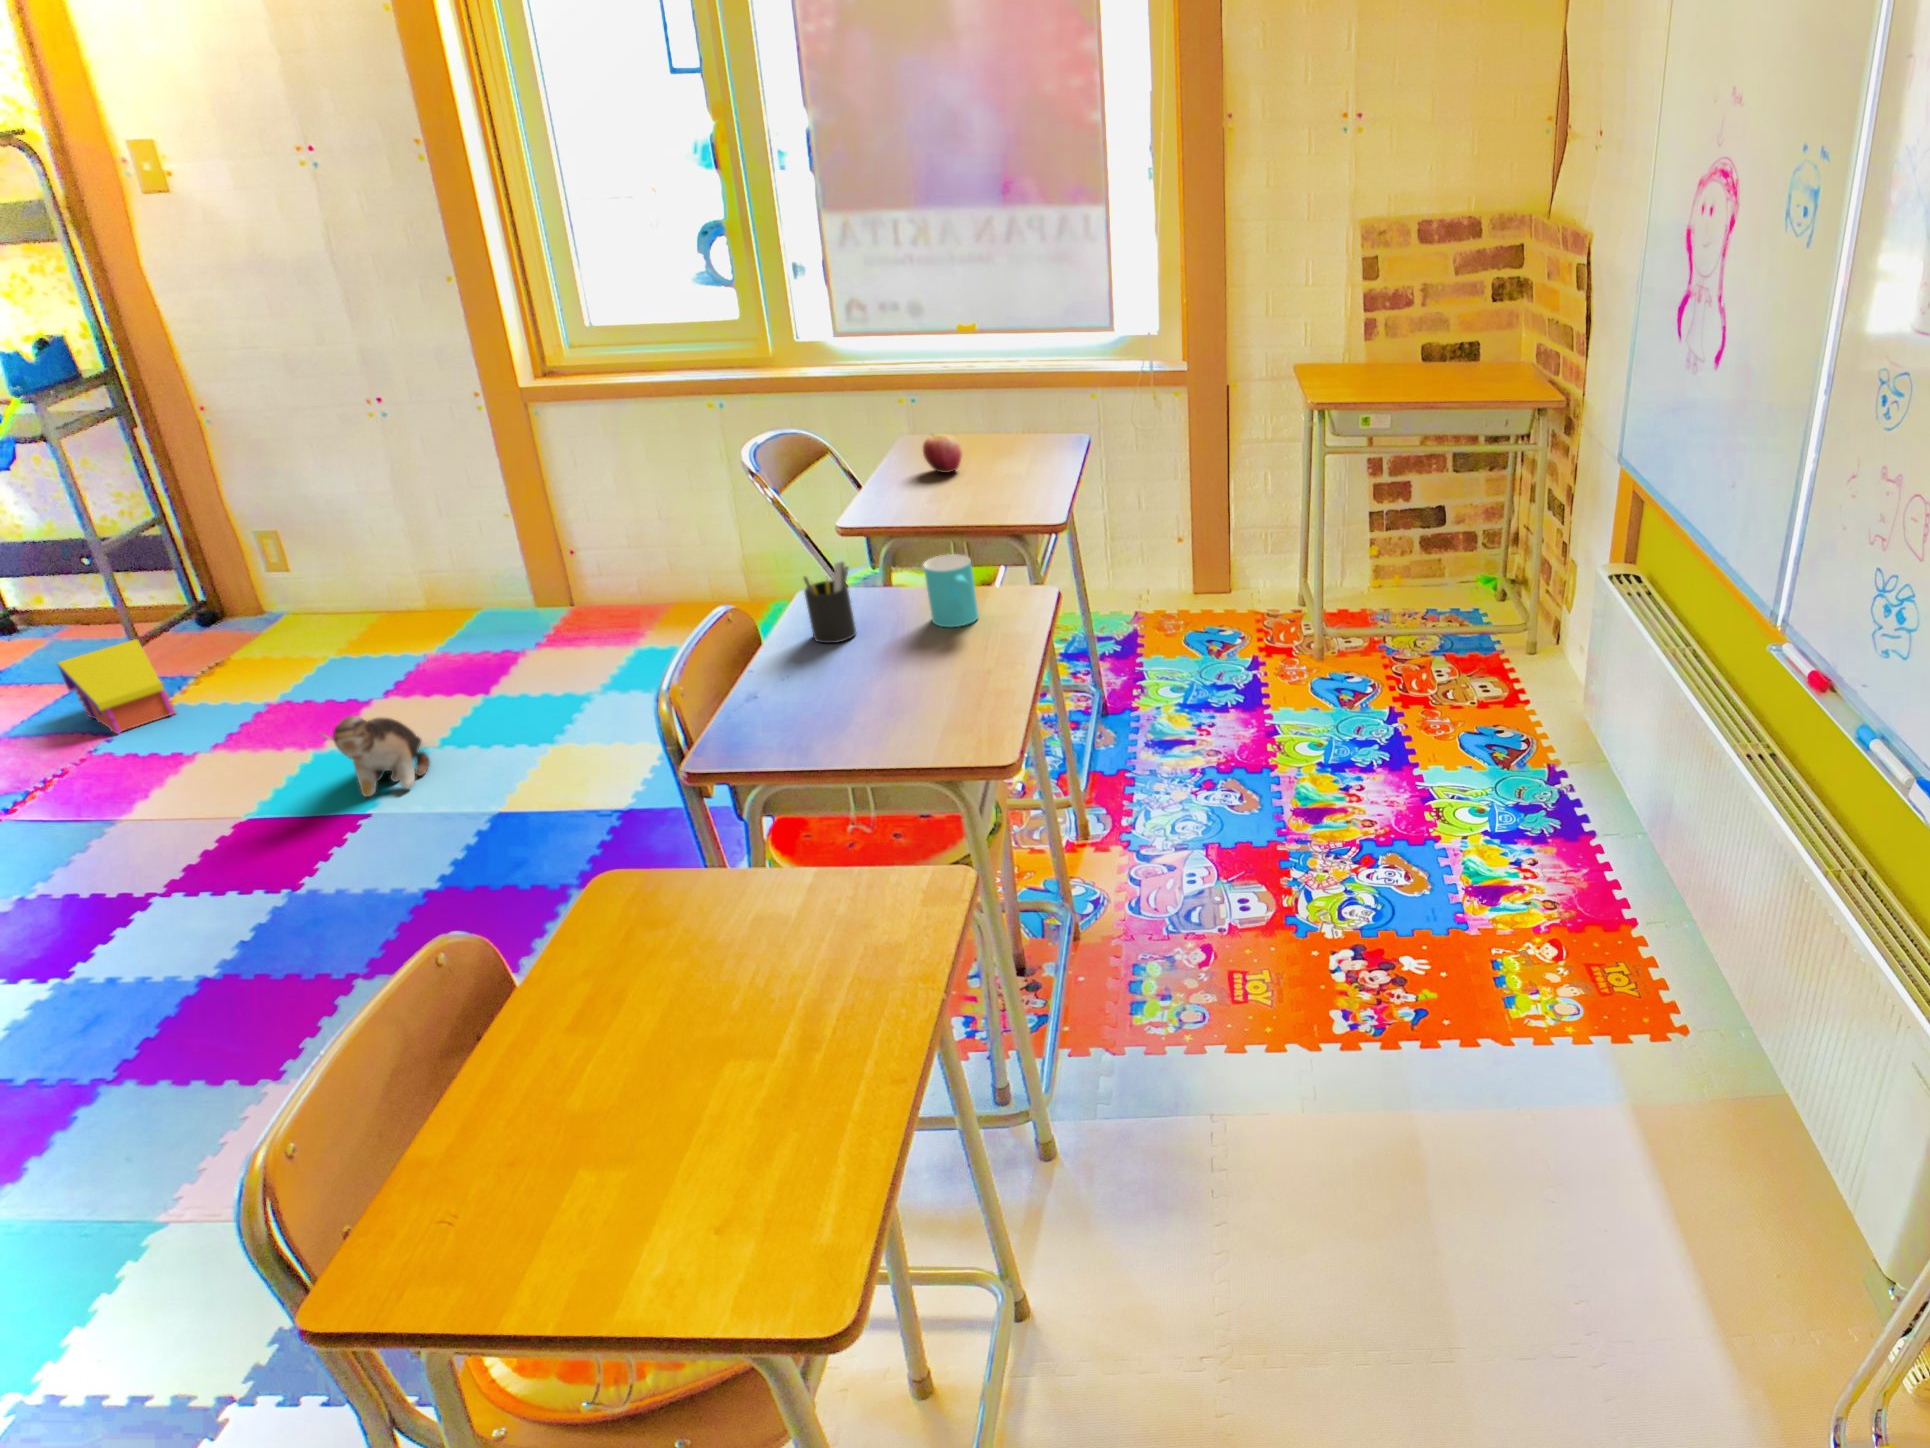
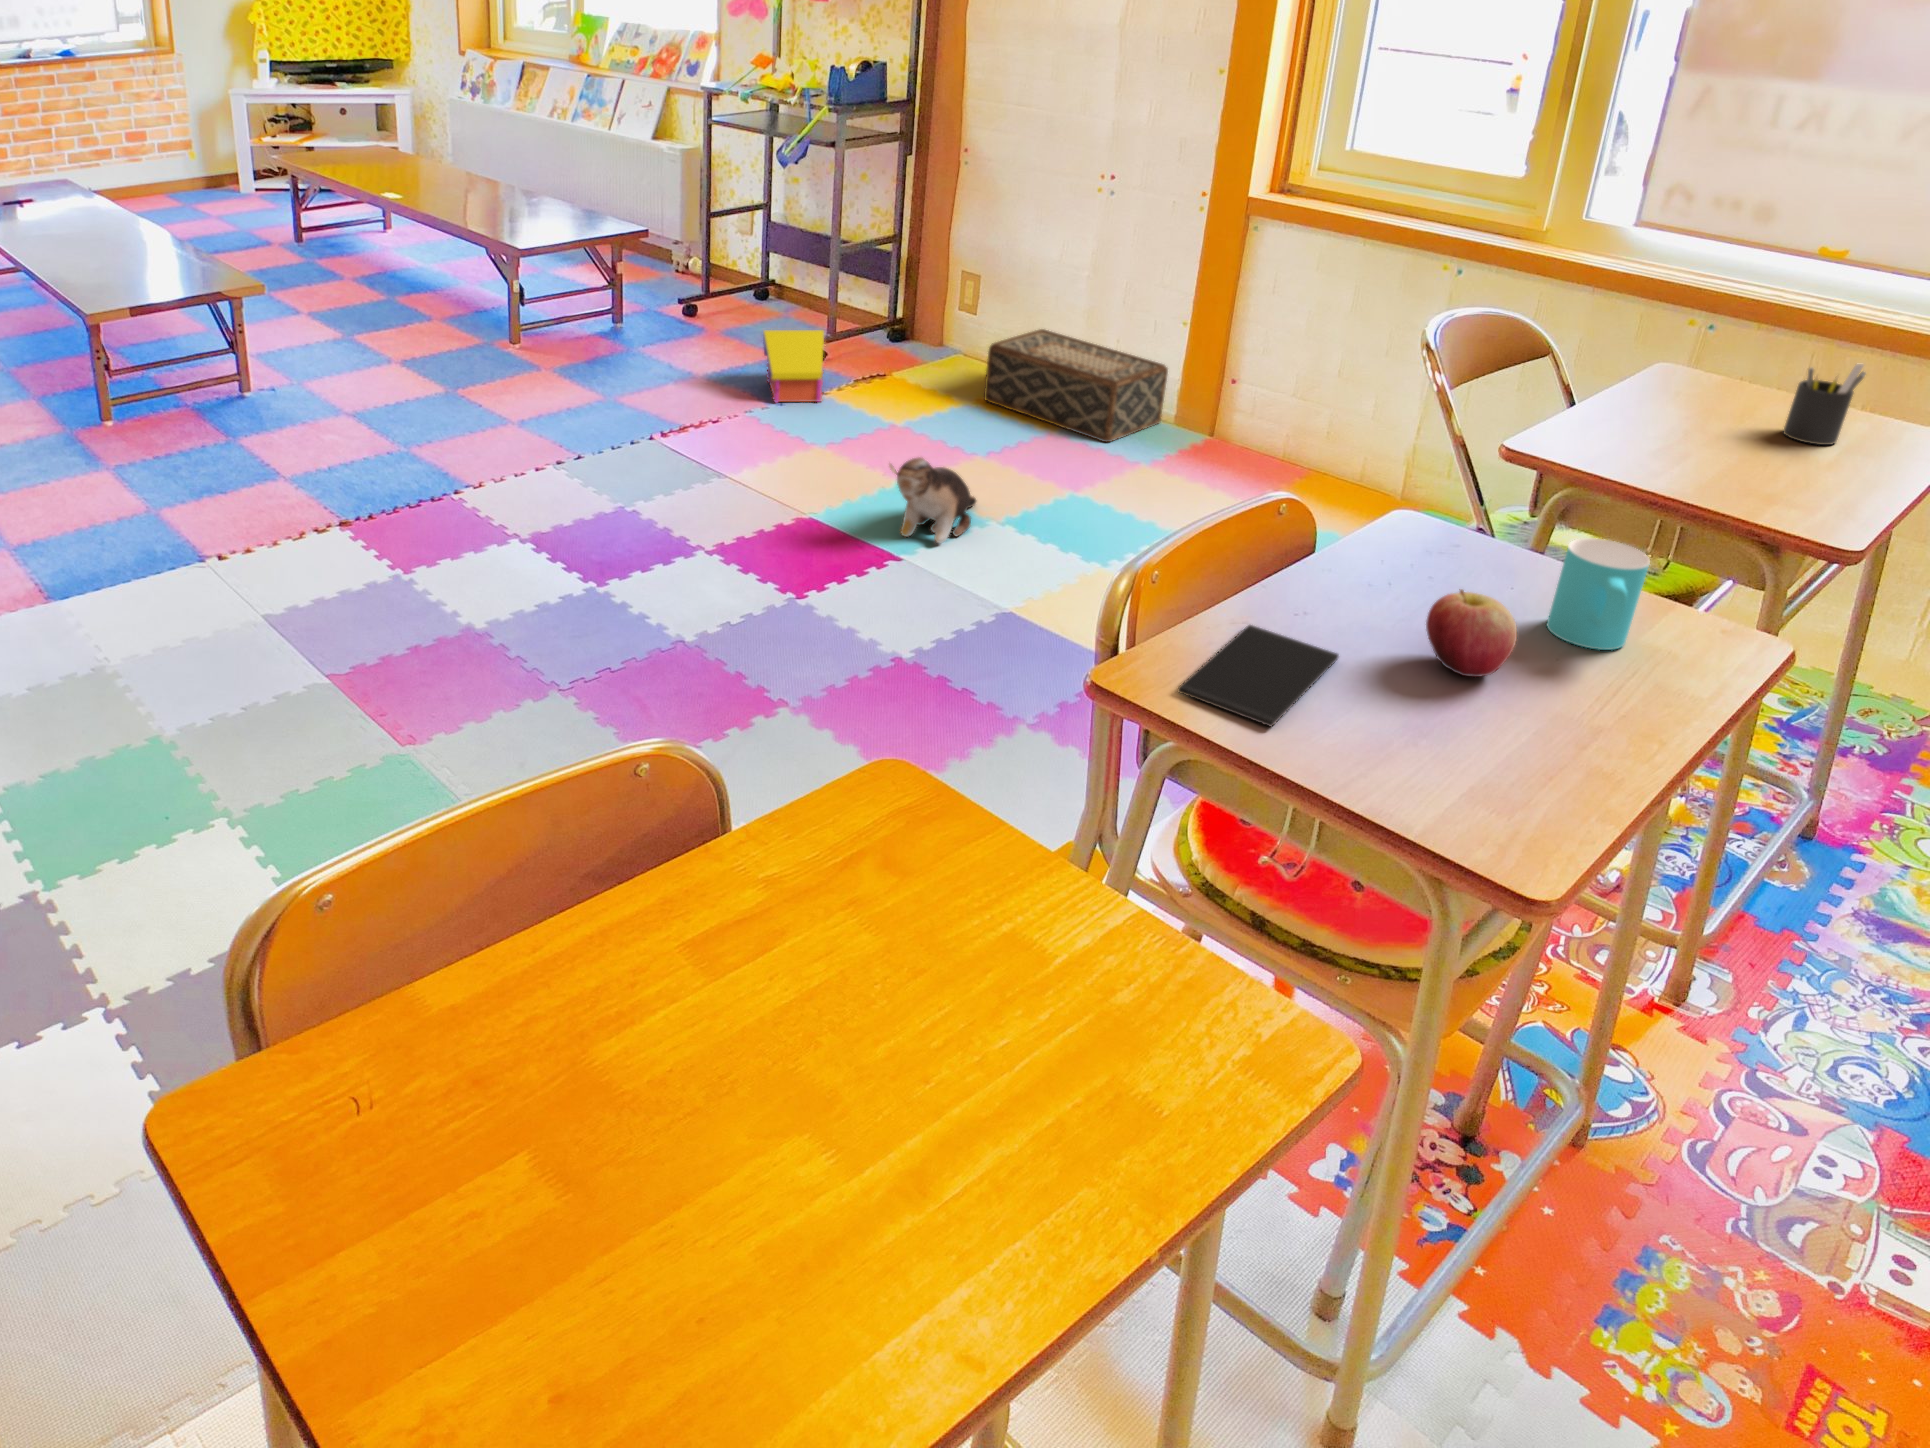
apple: present [923,434,962,473] -> present [1426,589,1517,677]
woven basket: none [344,560,549,651] -> present [984,329,1168,442]
pen holder: present [804,562,856,643] -> present [1783,364,1866,445]
tablet: none [742,688,829,754] -> present [1178,625,1338,727]

